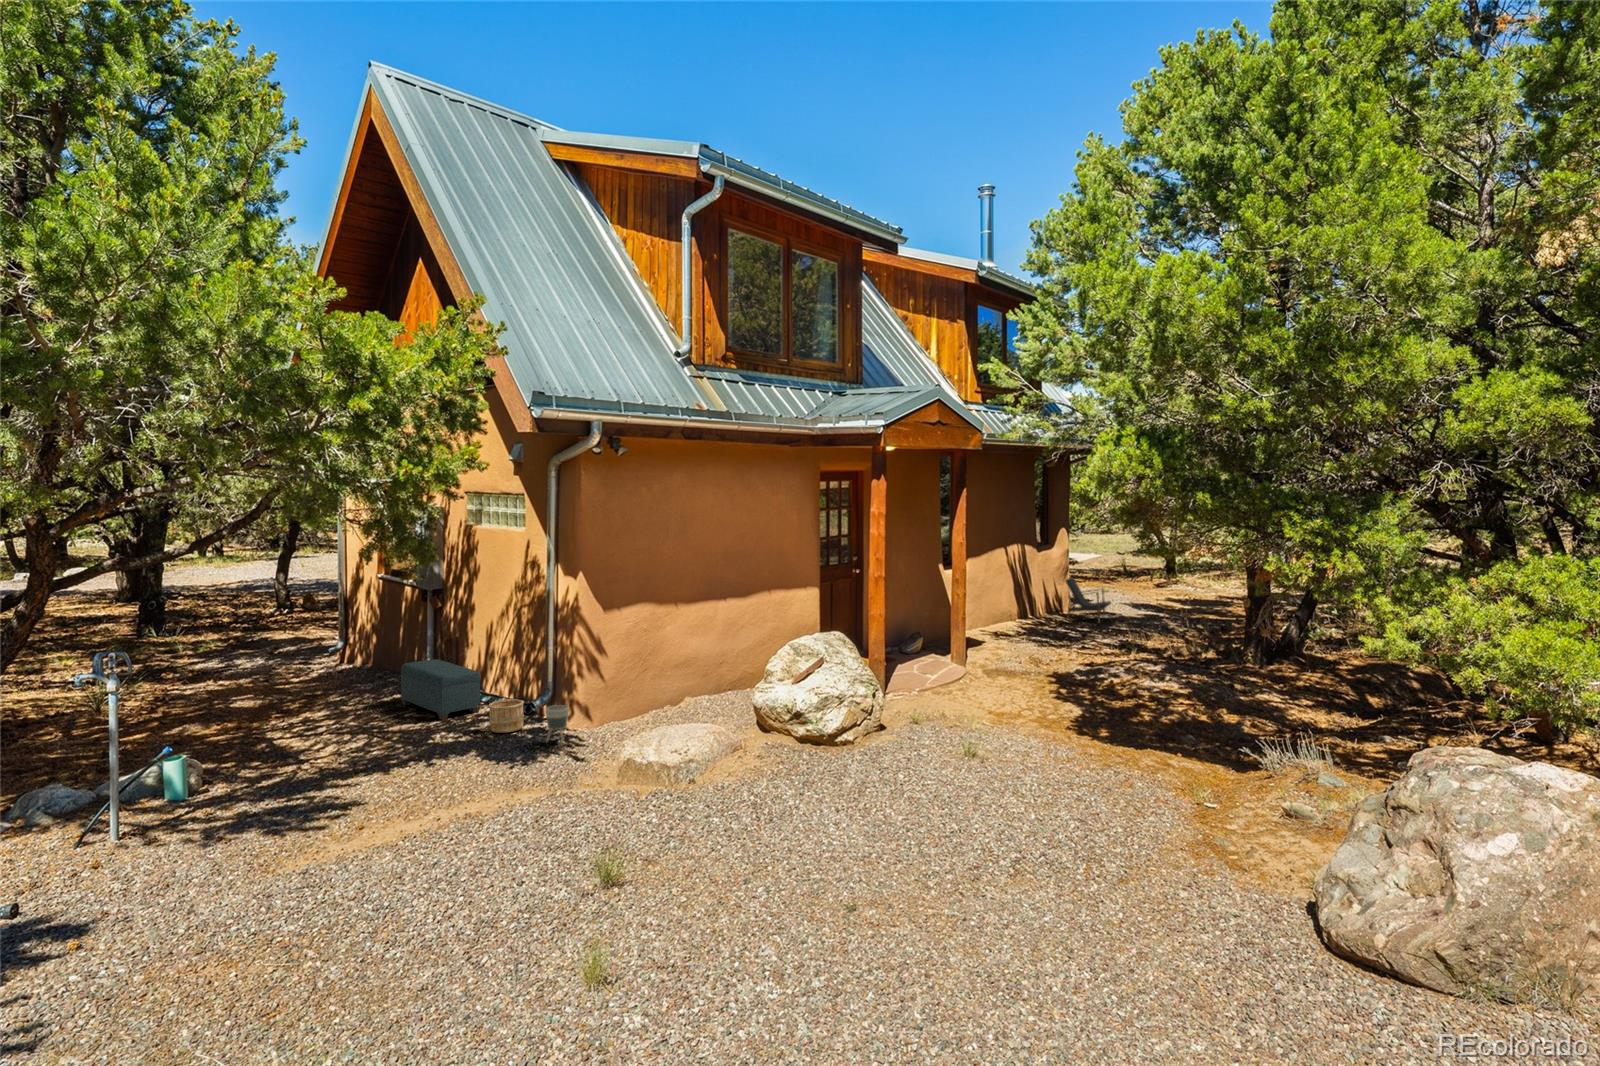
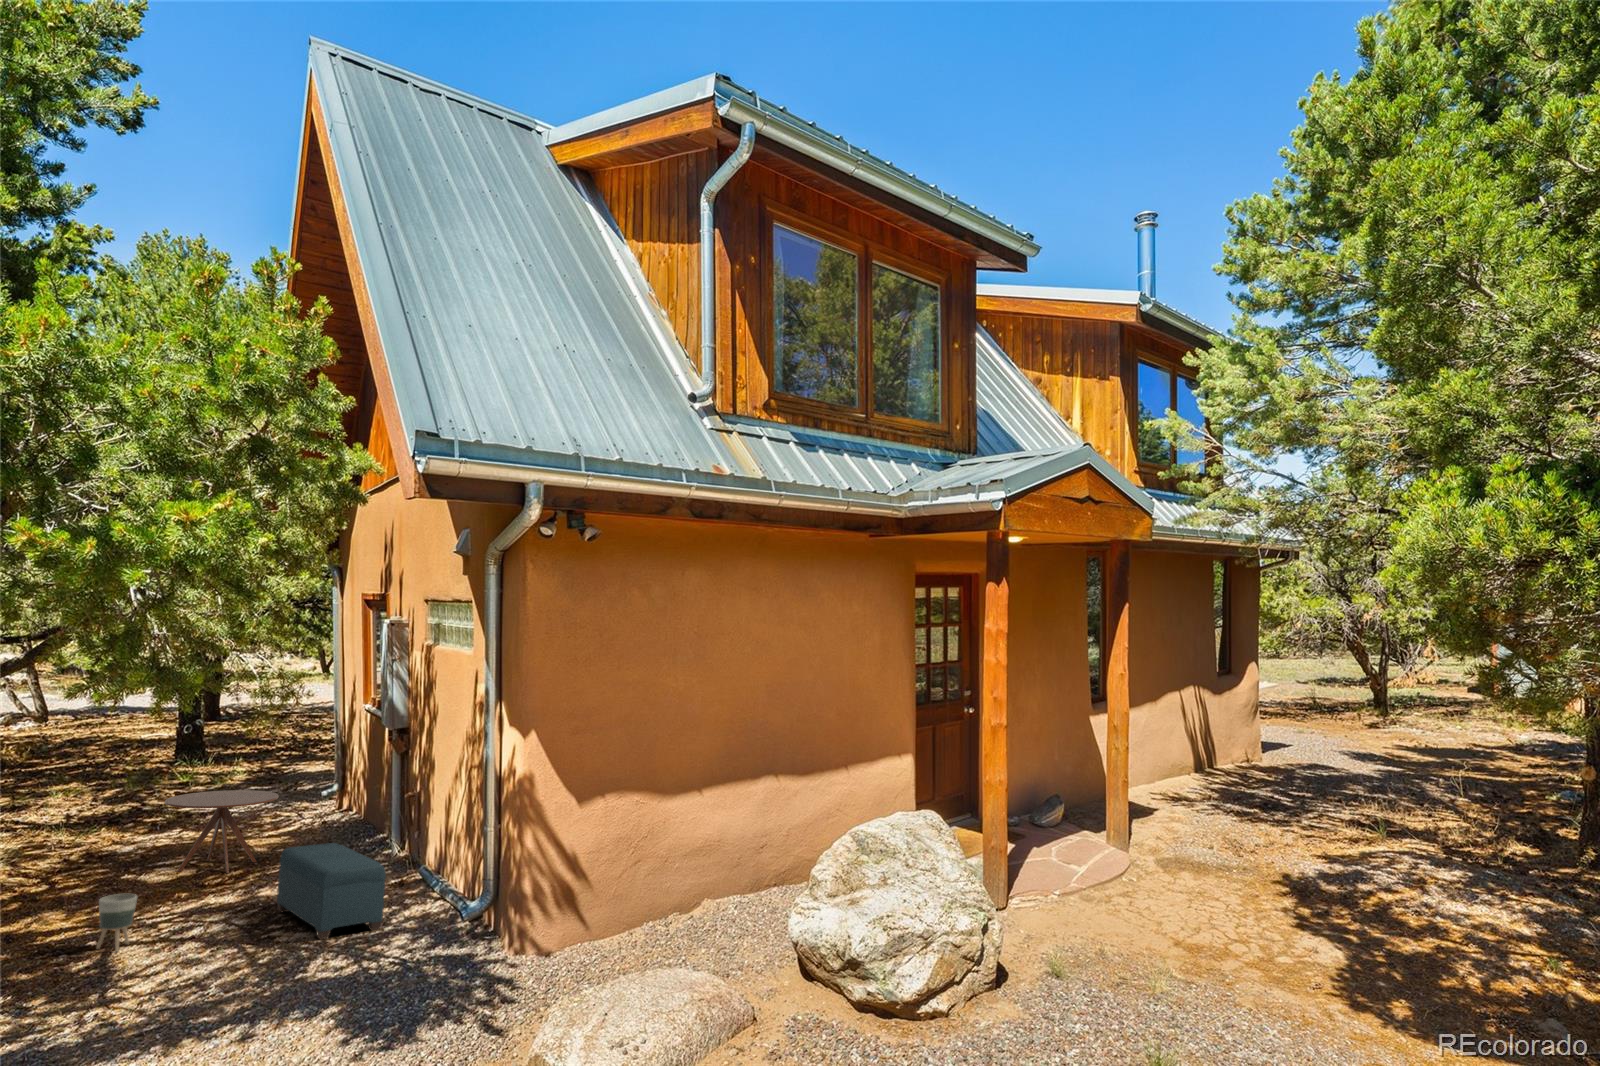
lounge chair: present [1066,577,1111,622] -> none [1291,748,1366,820]
round table: none [299,626,379,683] -> present [165,790,279,873]
wooden bucket: present [488,699,524,733] -> none [380,911,437,966]
planter: present [546,705,569,743] -> present [96,894,137,952]

